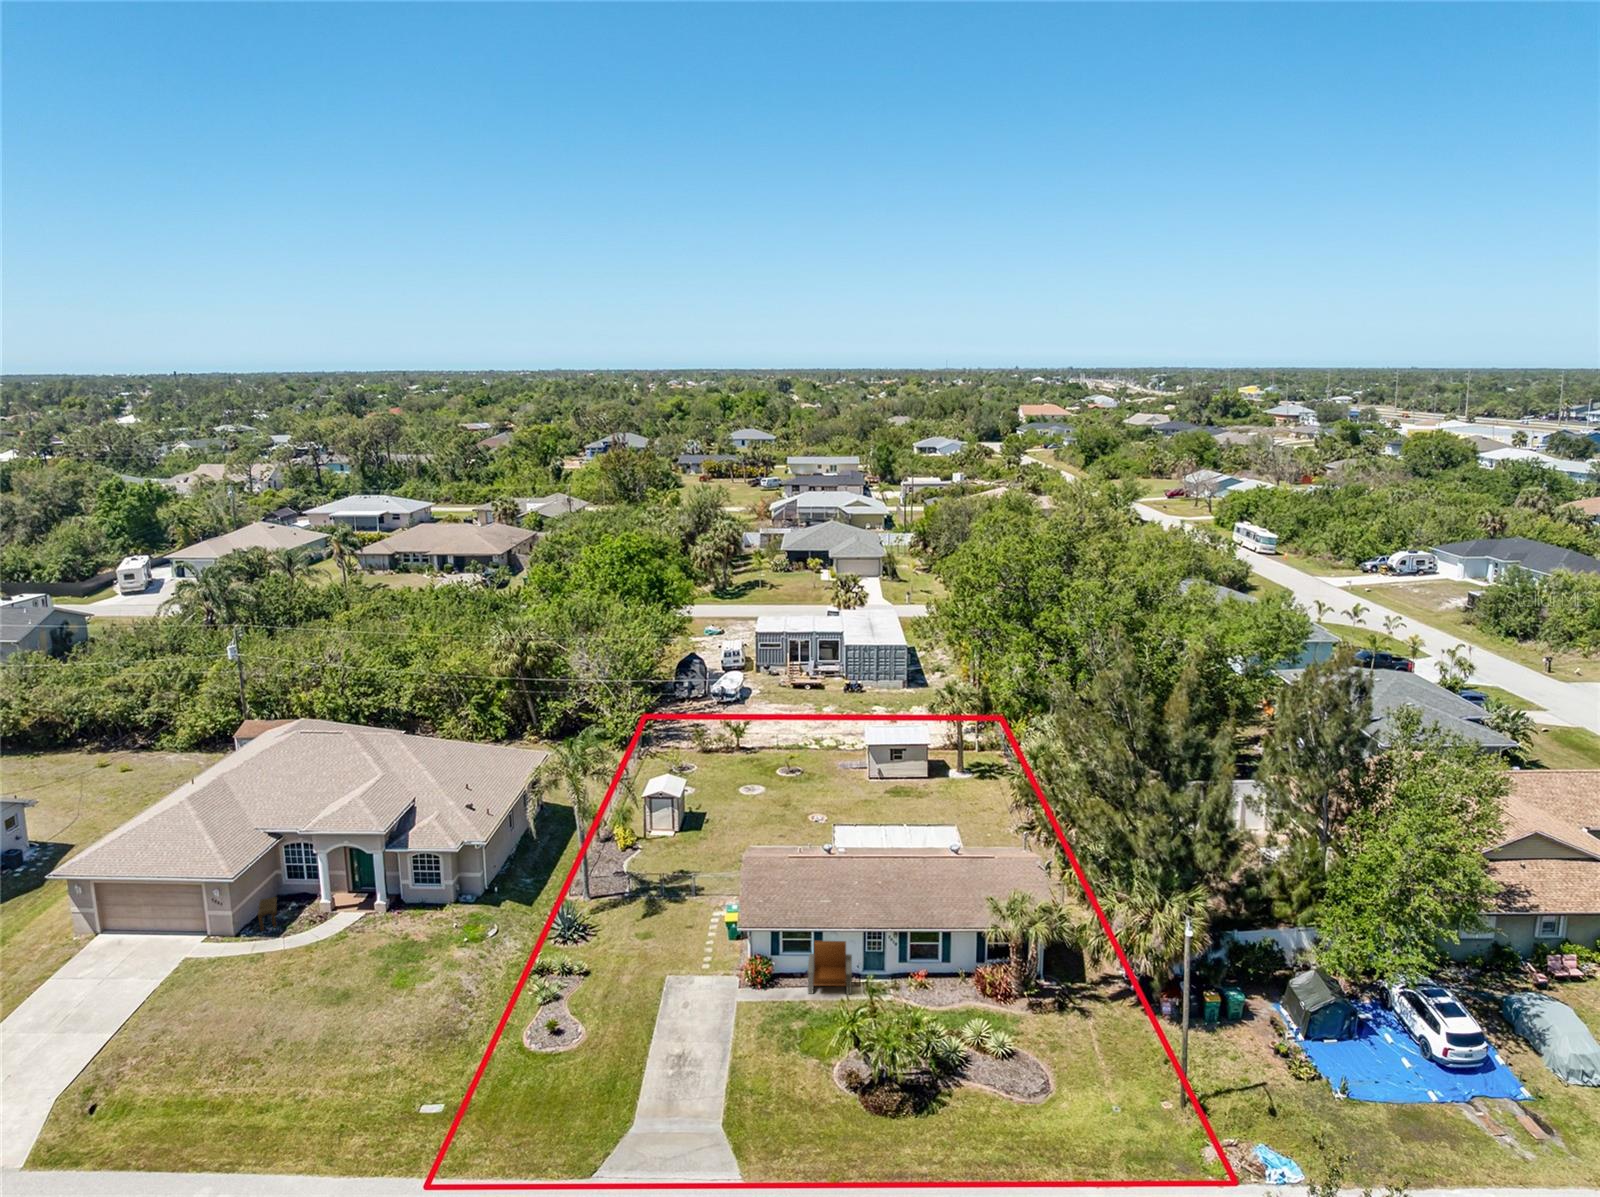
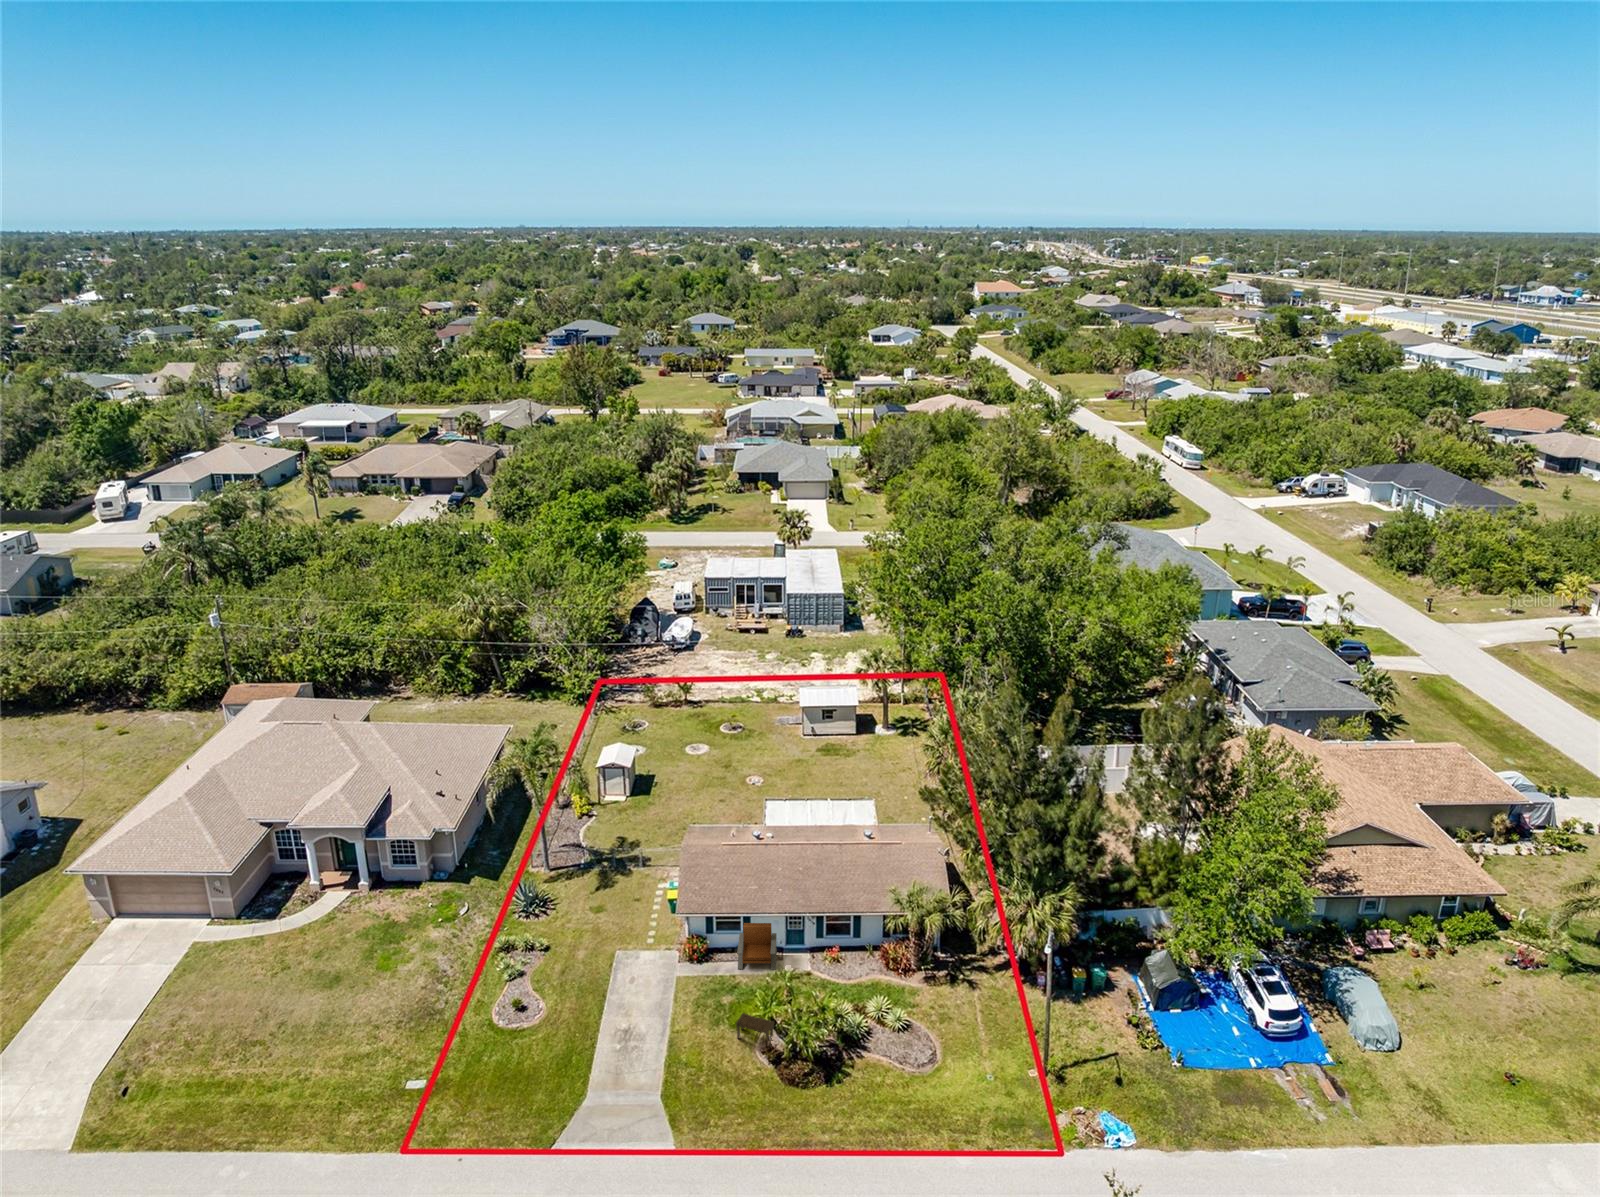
bench: present [258,897,277,930] -> present [736,1013,774,1047]

